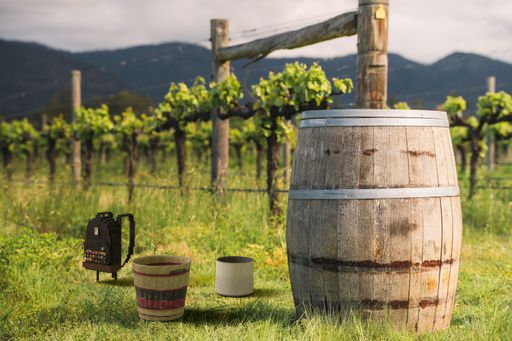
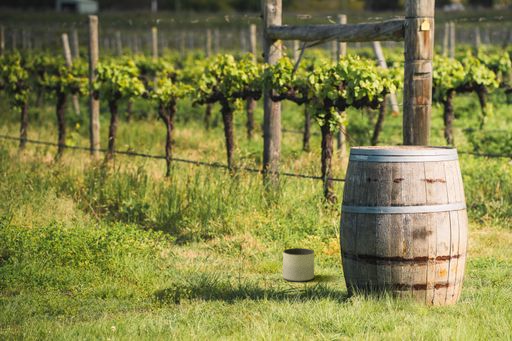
backpack: present [82,211,135,281] -> none [169,210,212,269]
basket: present [131,255,191,321] -> none [223,250,268,300]

